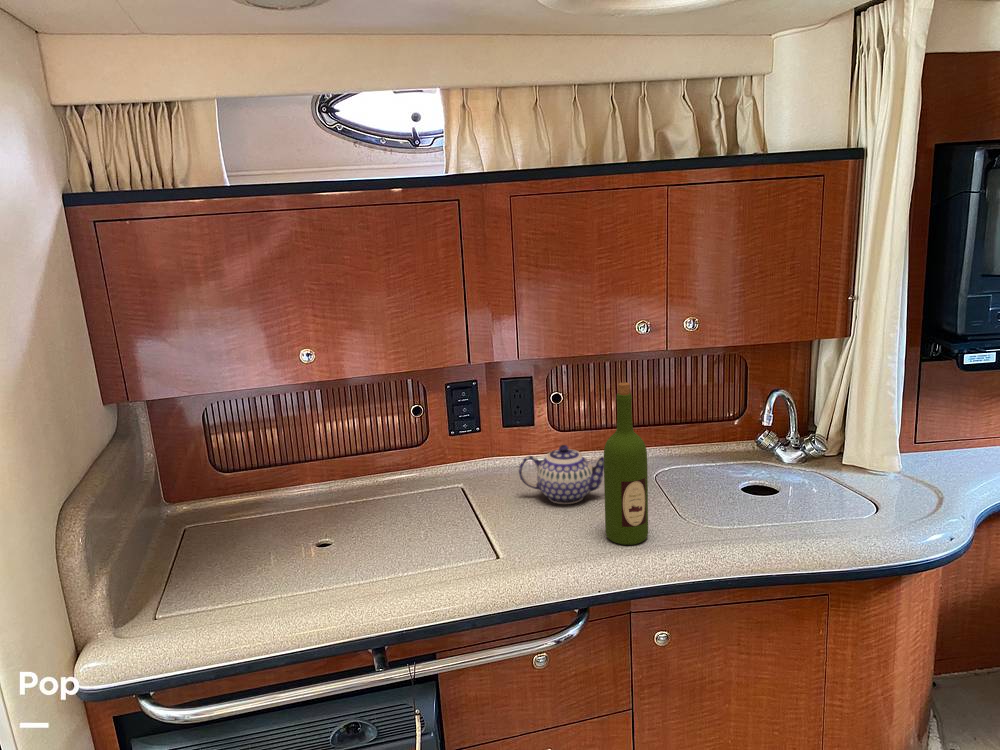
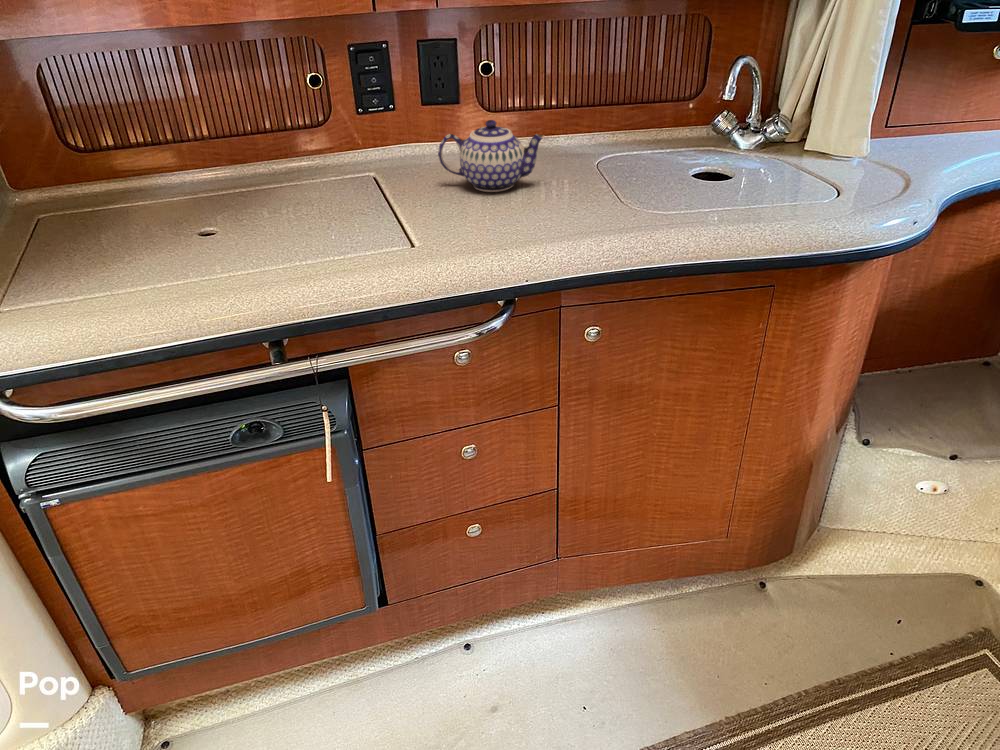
wine bottle: present [604,382,648,545] -> none [537,22,588,230]

